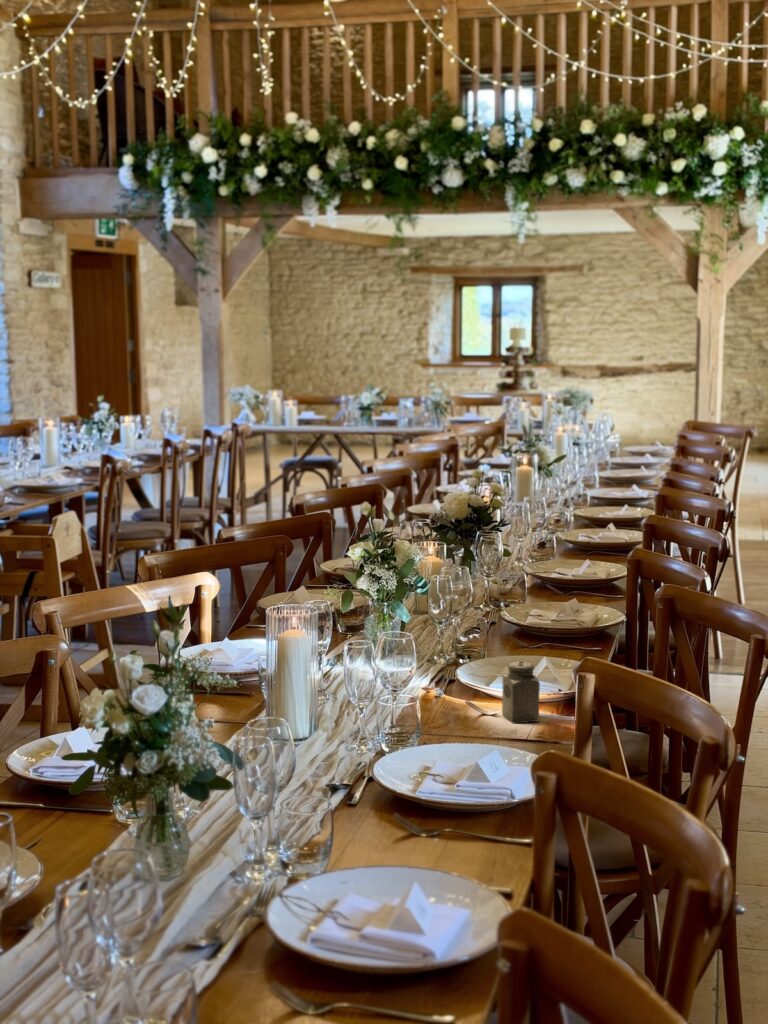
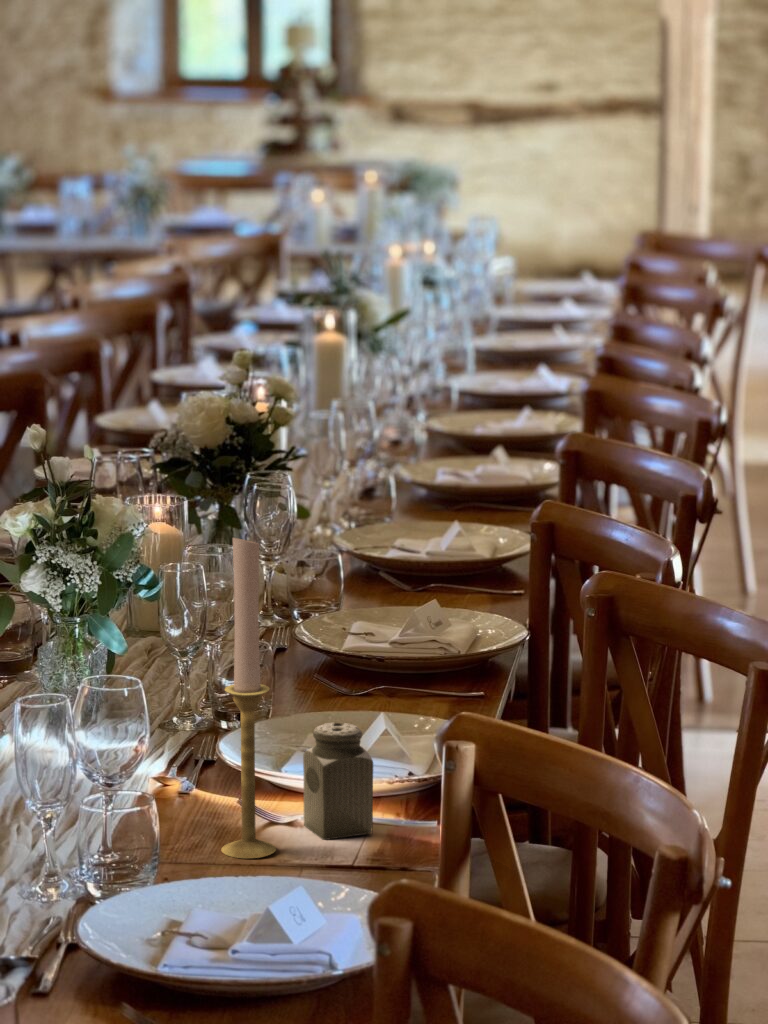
candlestick: none [458,560,487,731] -> present [221,534,276,858]

